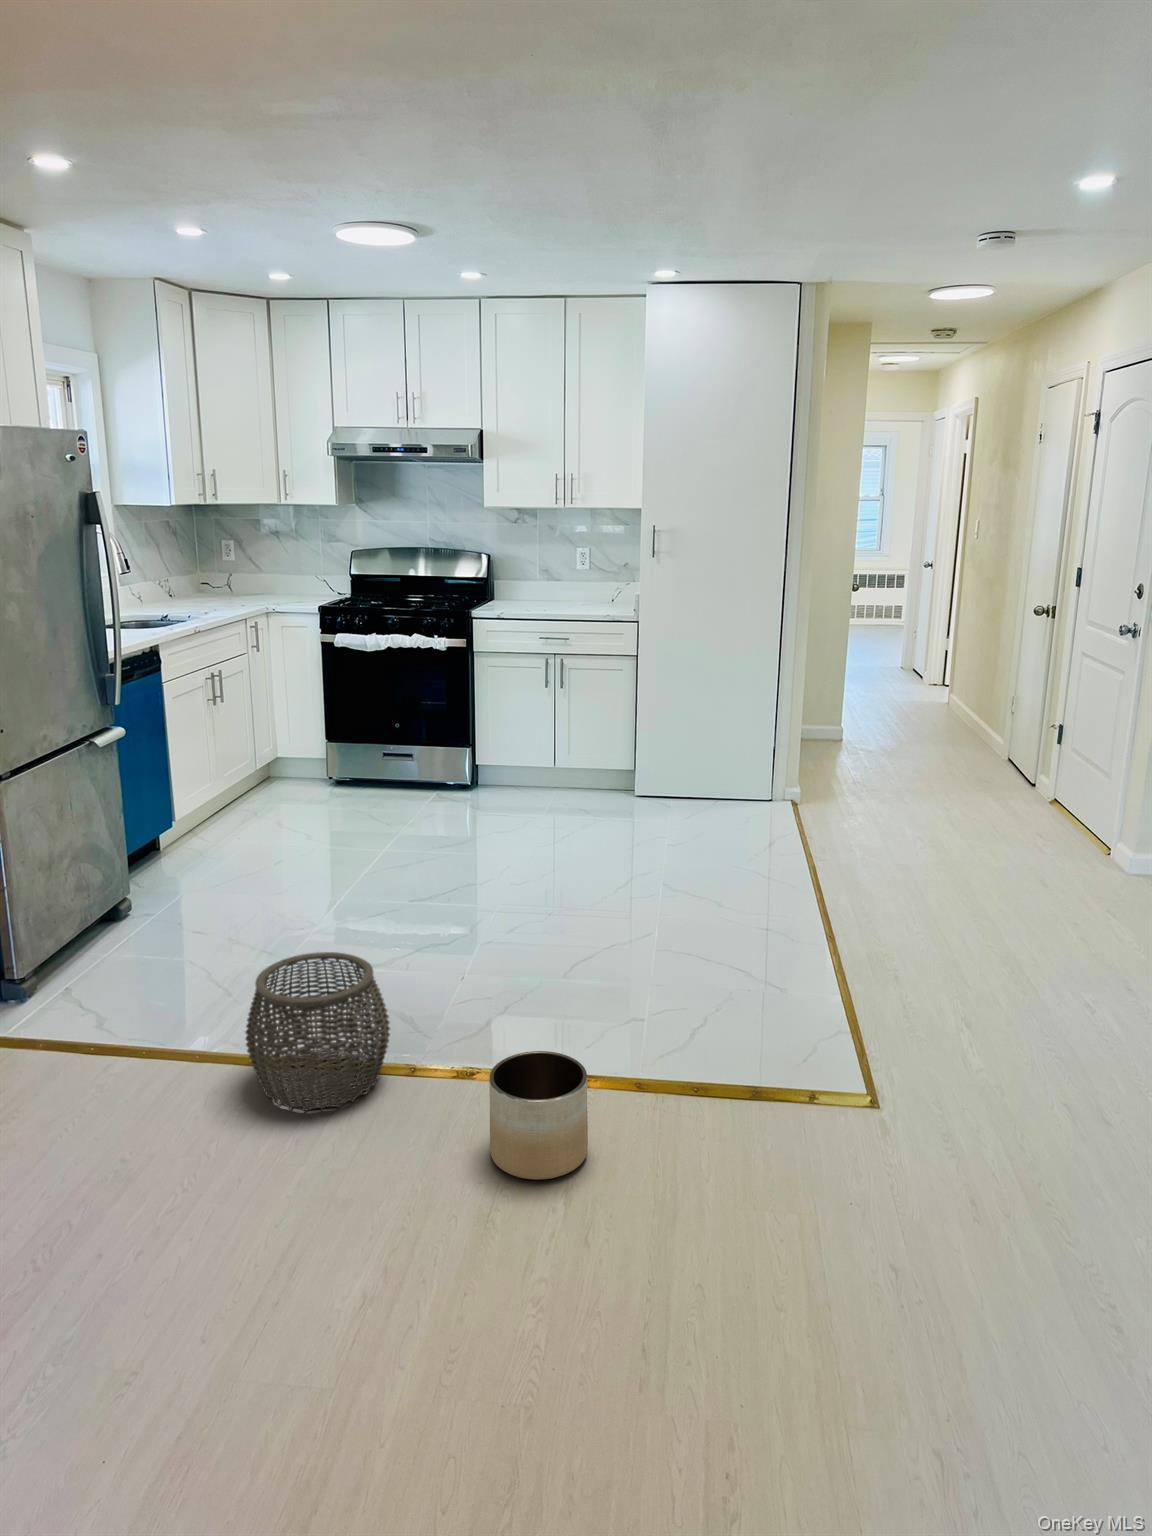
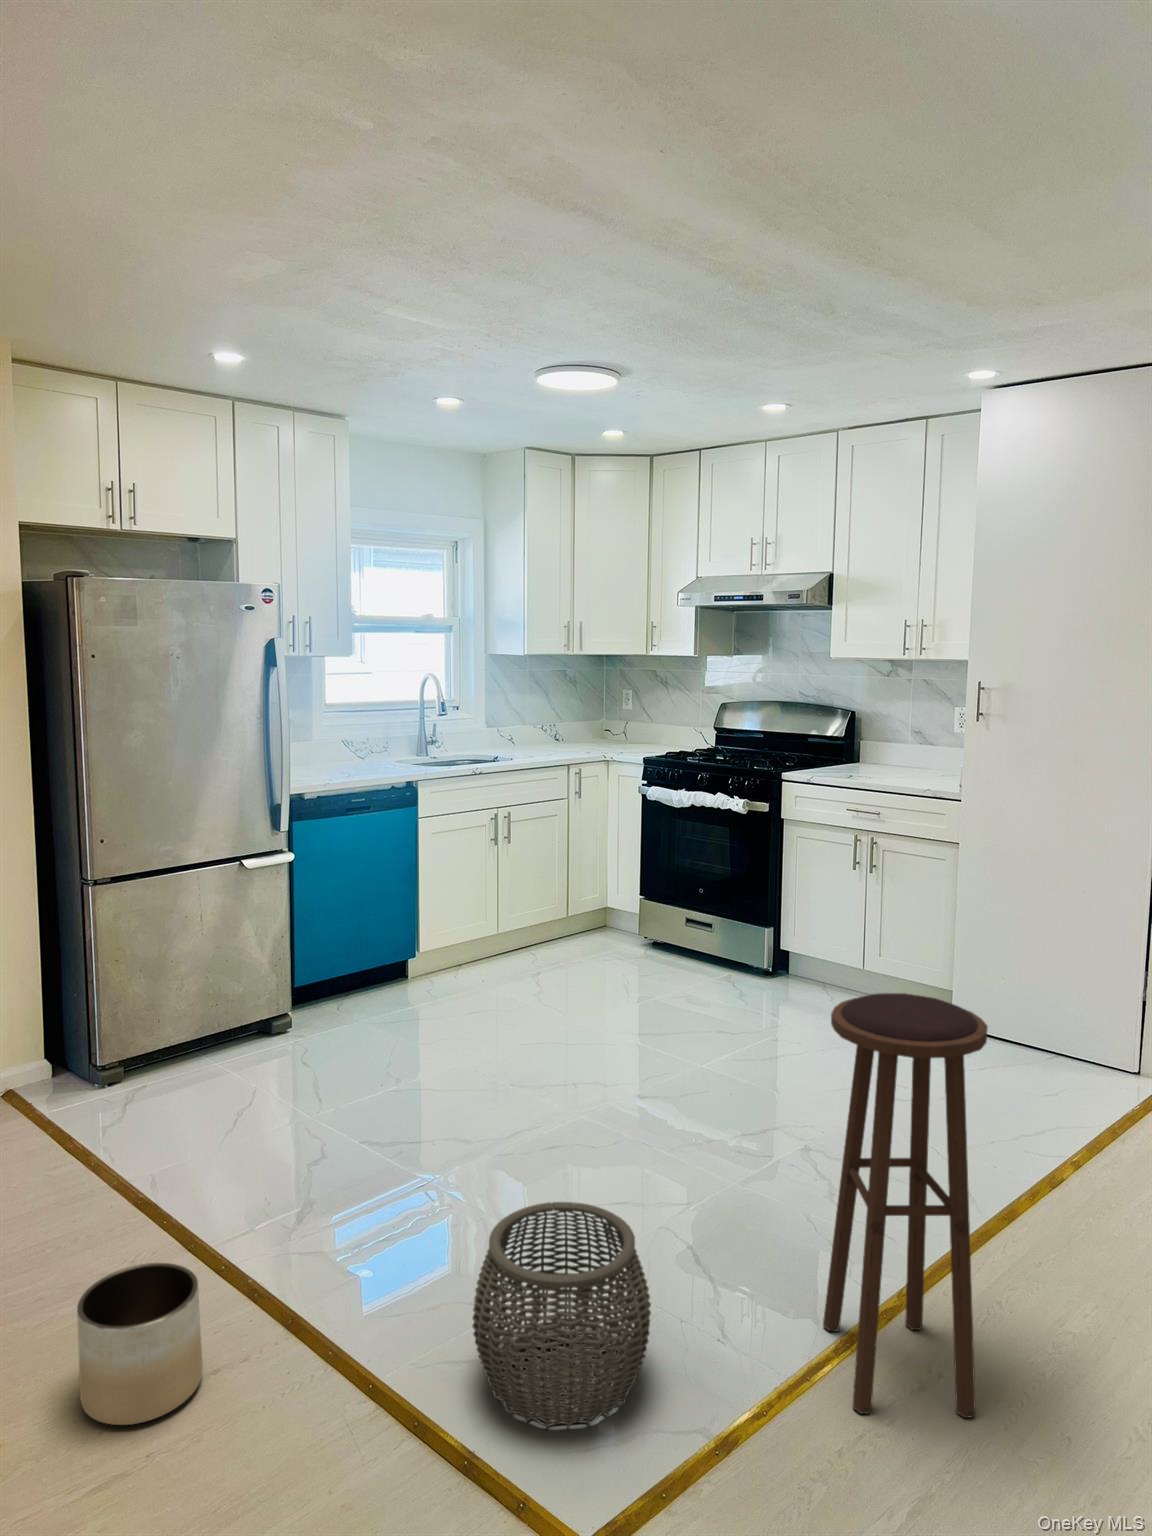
stool: none [830,727,959,985] -> present [823,993,988,1418]
woven basket: present [245,952,390,1111] -> present [473,1202,651,1427]

